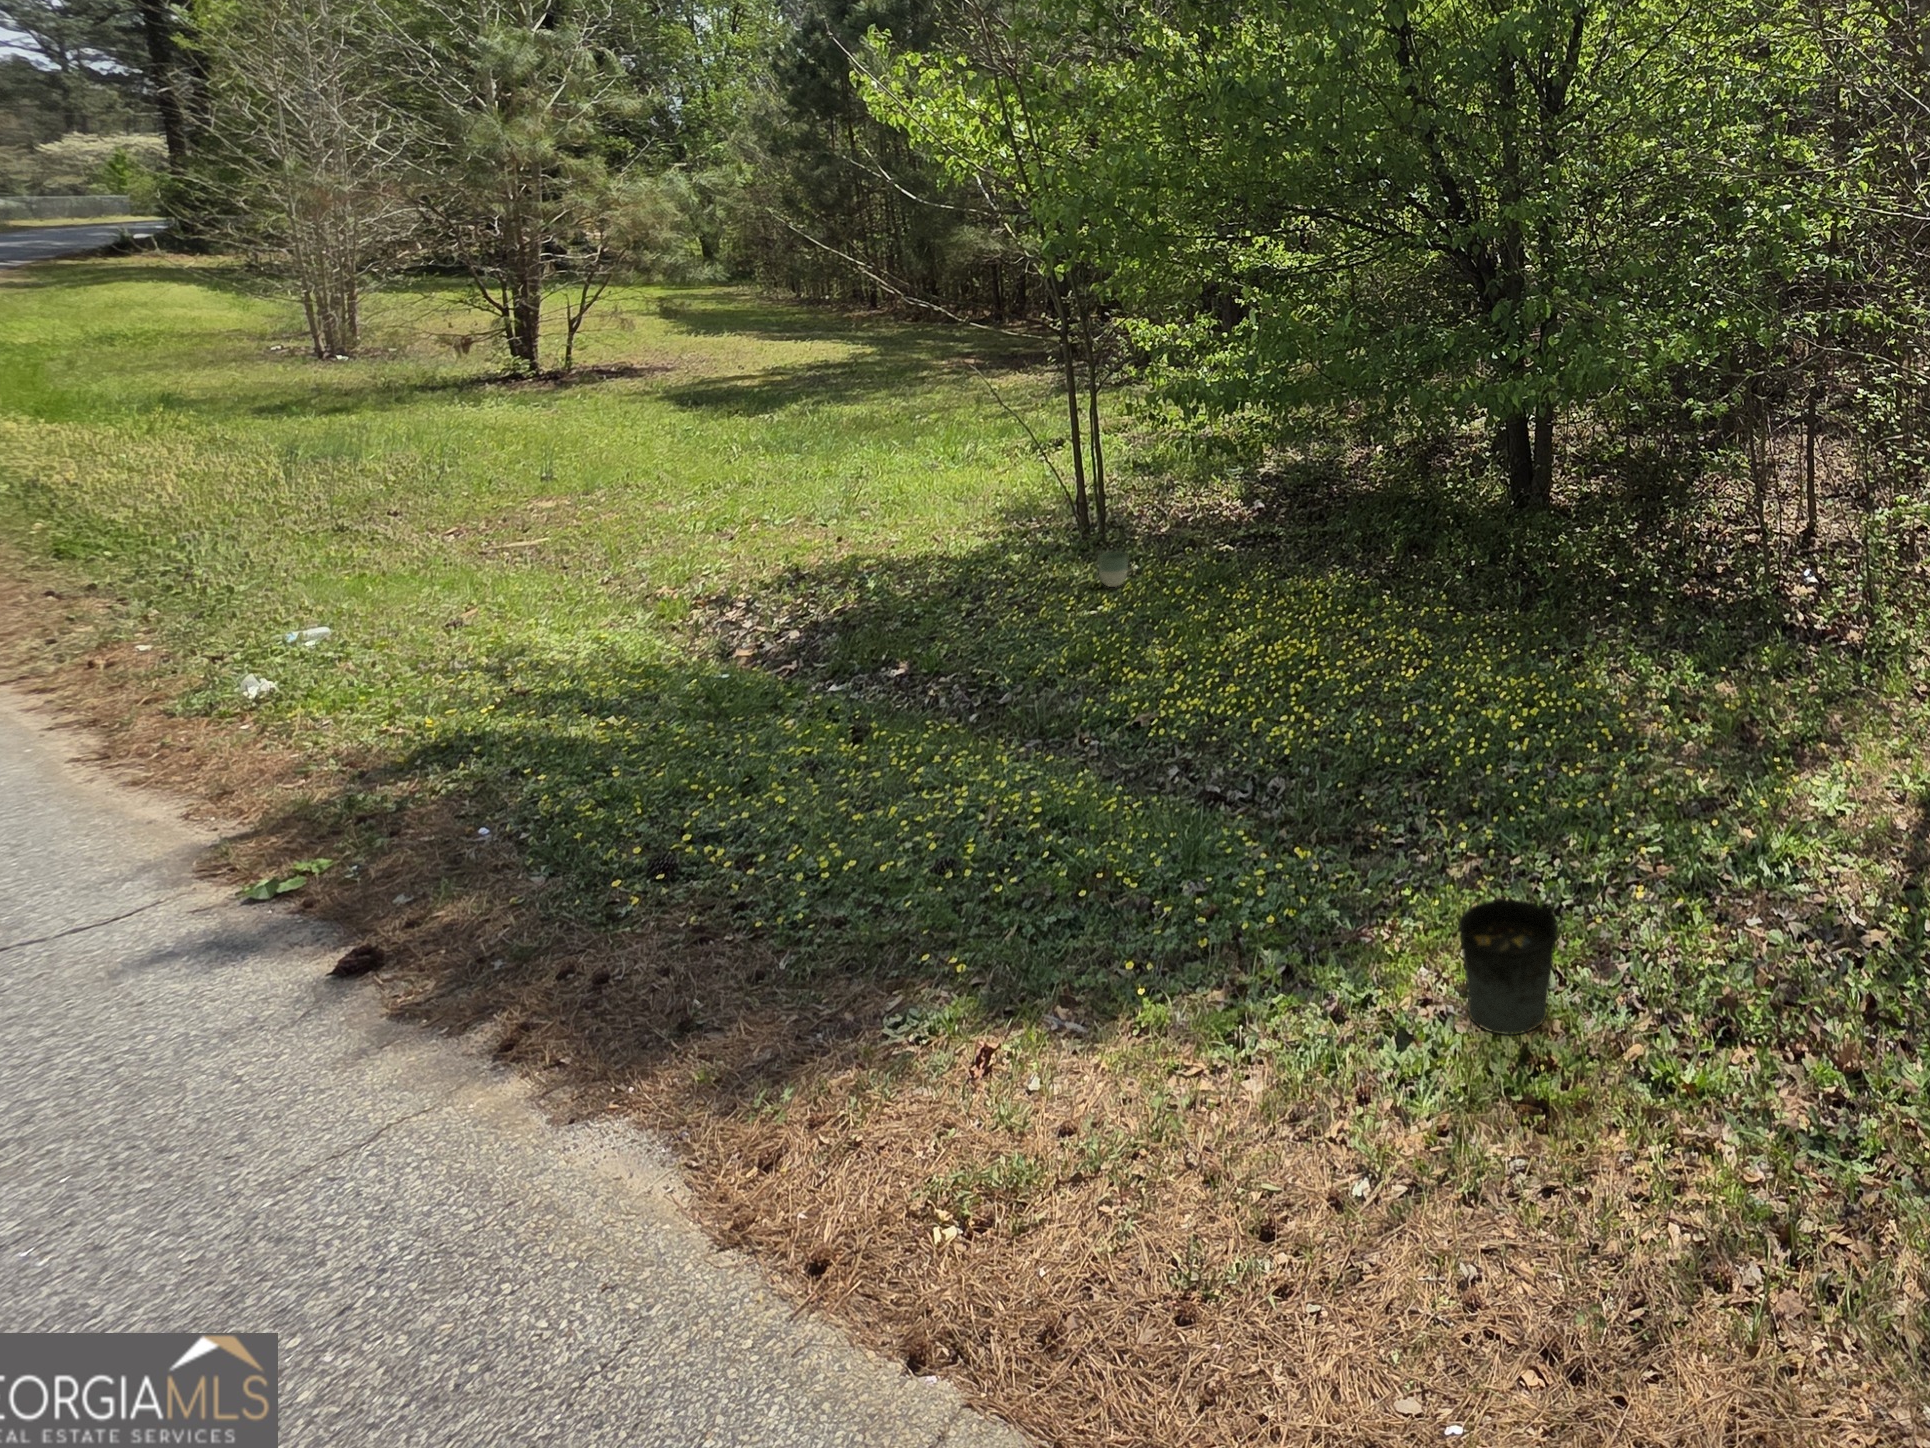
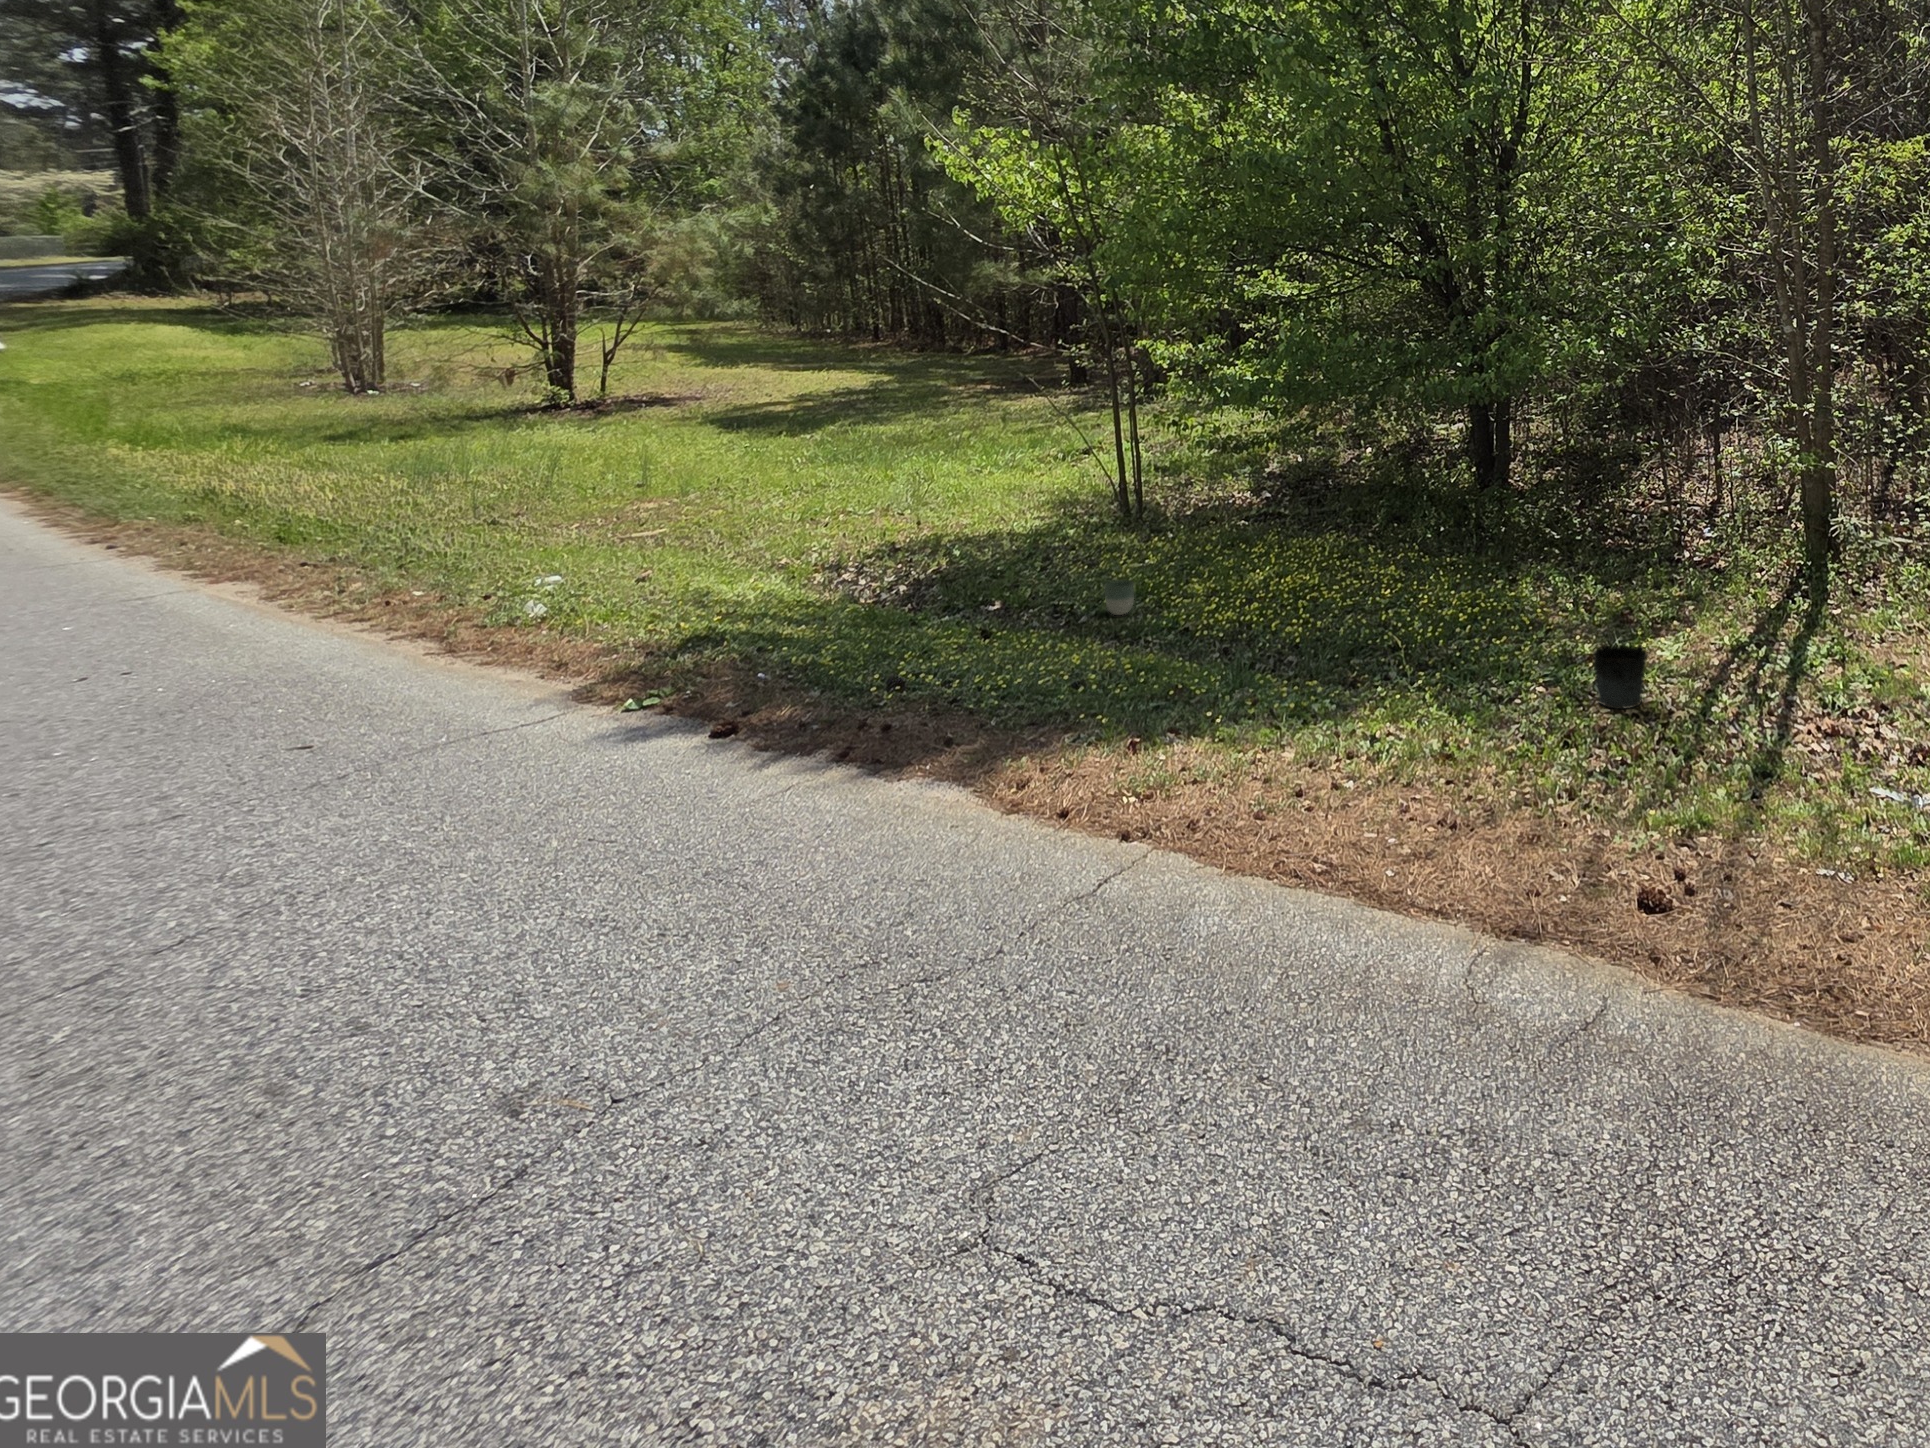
bucket: present [1458,899,1564,1035] -> present [1592,645,1649,709]

